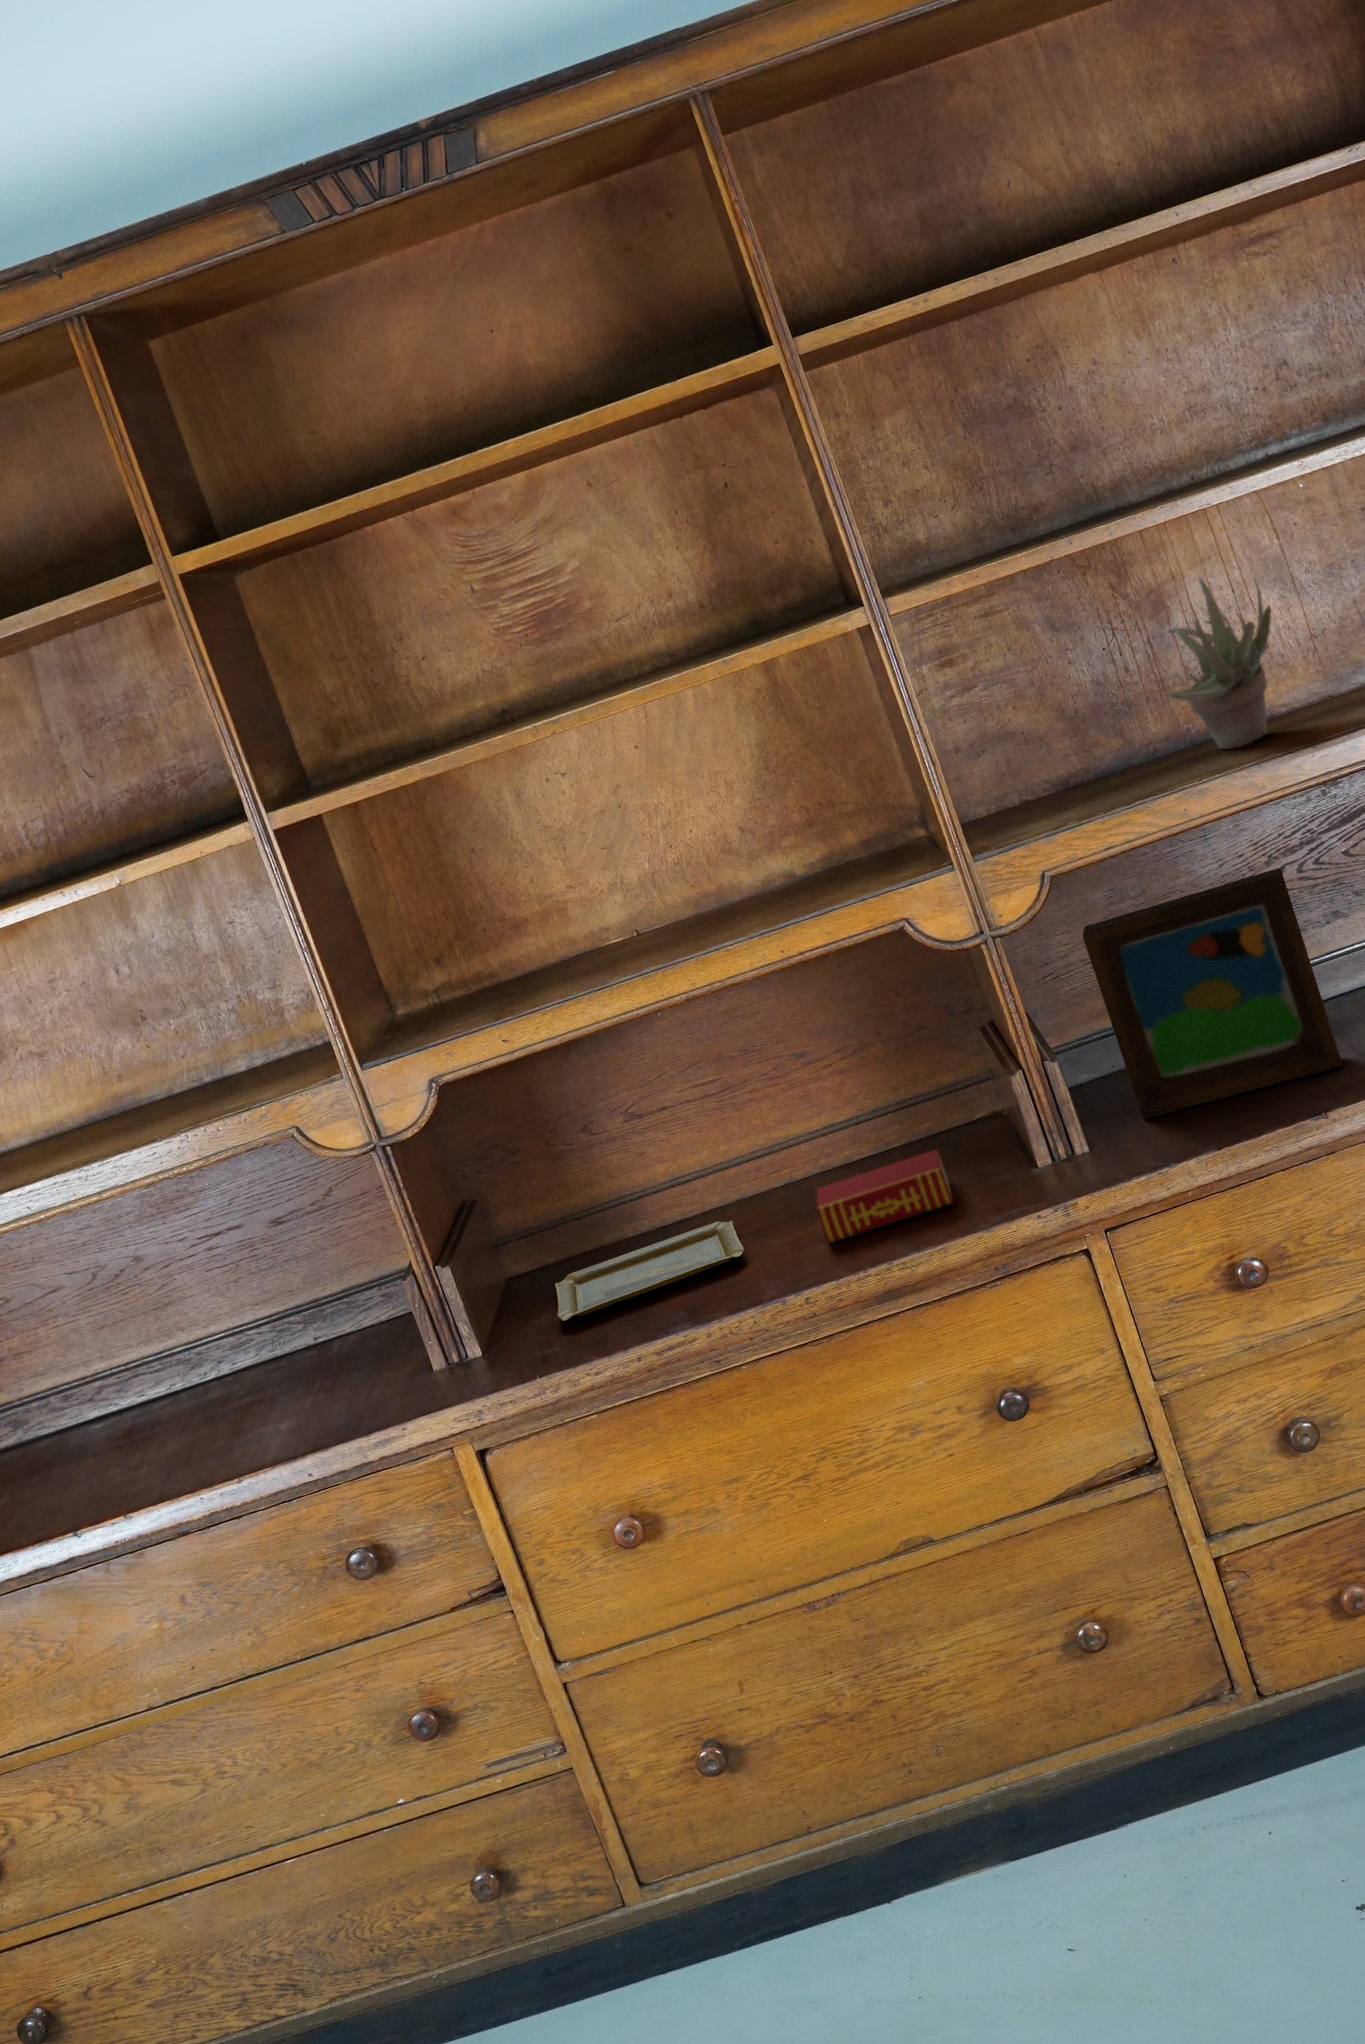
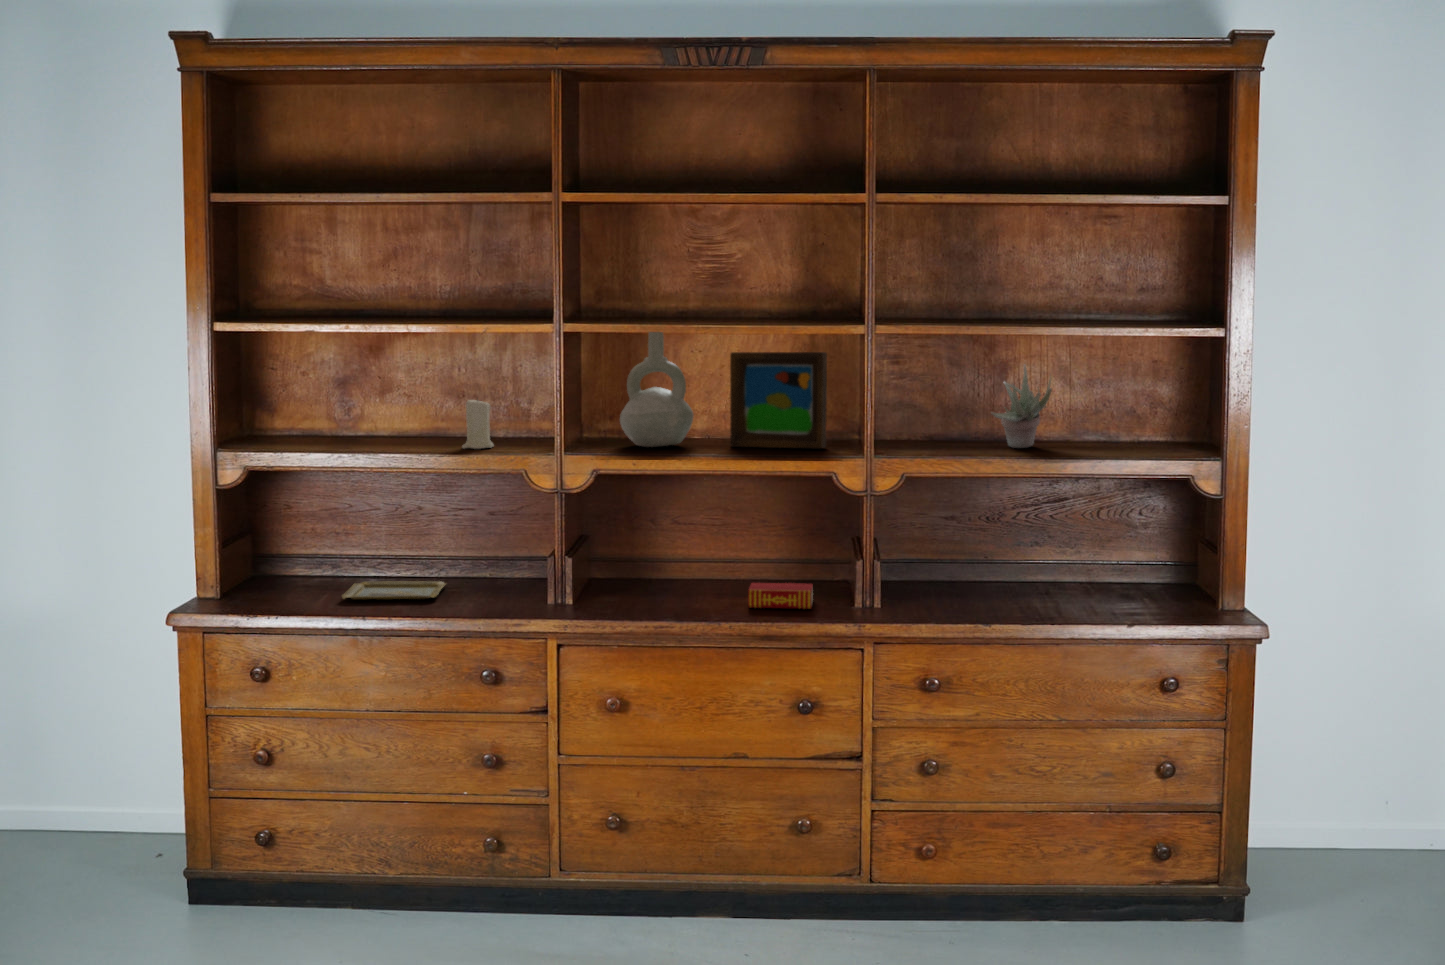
decorative vase: none [439,757,594,1000] -> present [620,332,693,447]
picture frame: present [1083,868,1342,1119] -> present [730,352,827,448]
candle: none [140,1016,226,1126] -> present [462,400,494,449]
tray: present [555,1221,744,1321] -> present [342,581,445,599]

